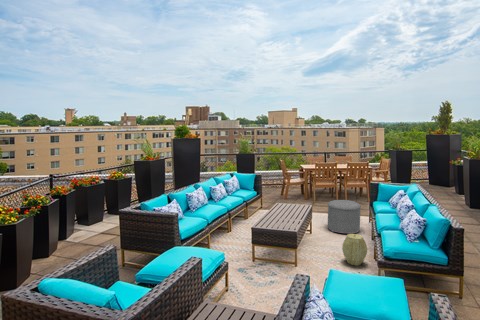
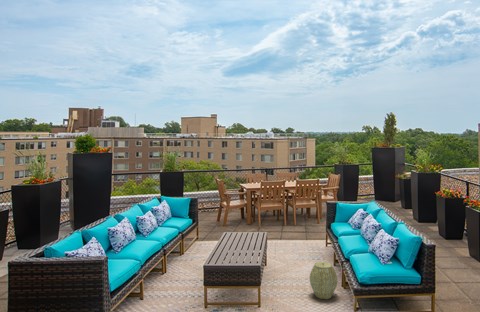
ottoman: present [328,200,361,233] -> none [282,223,319,262]

